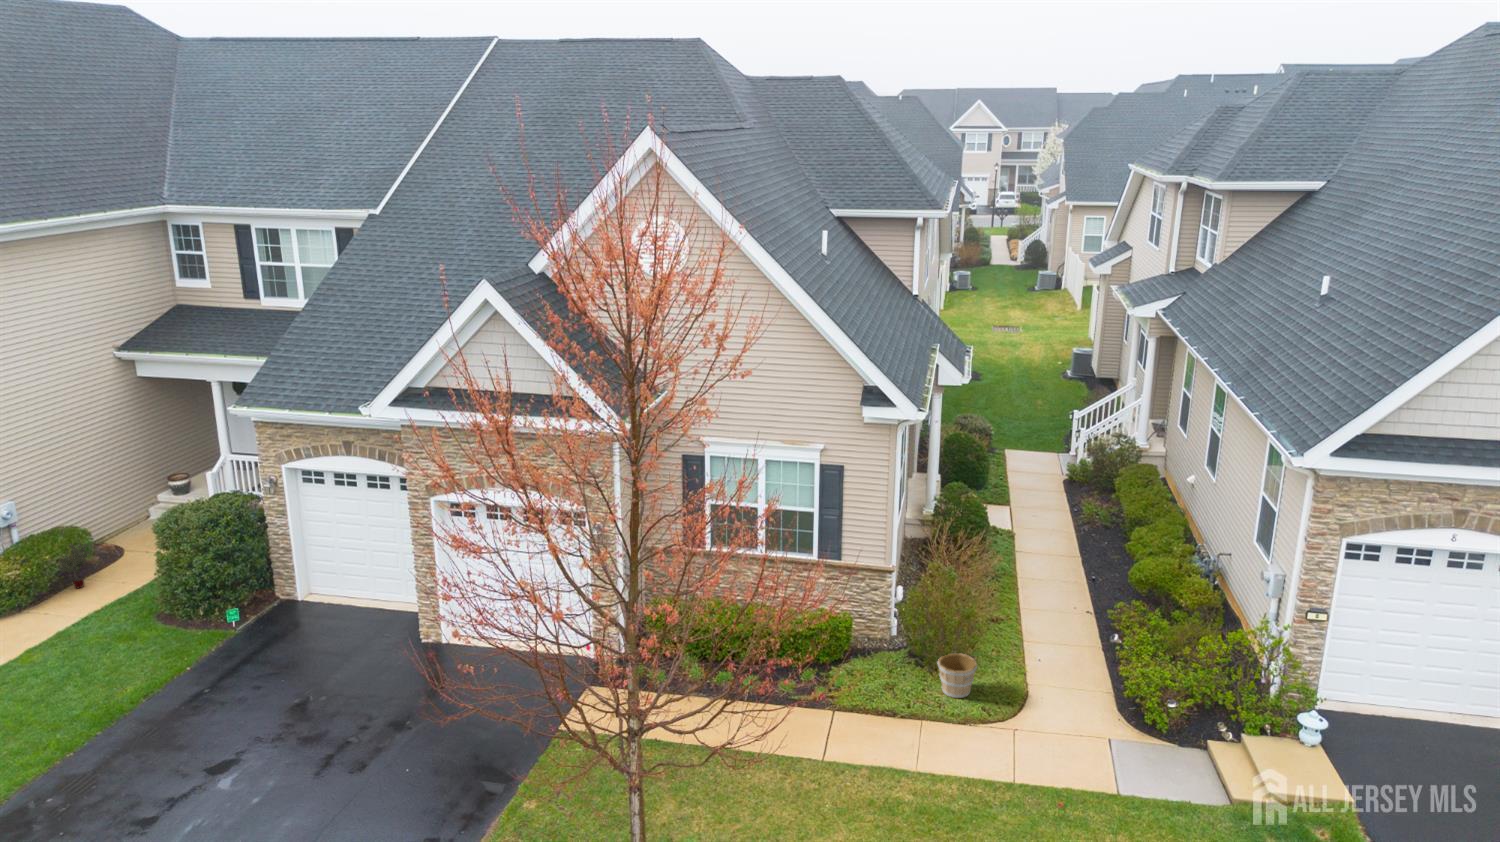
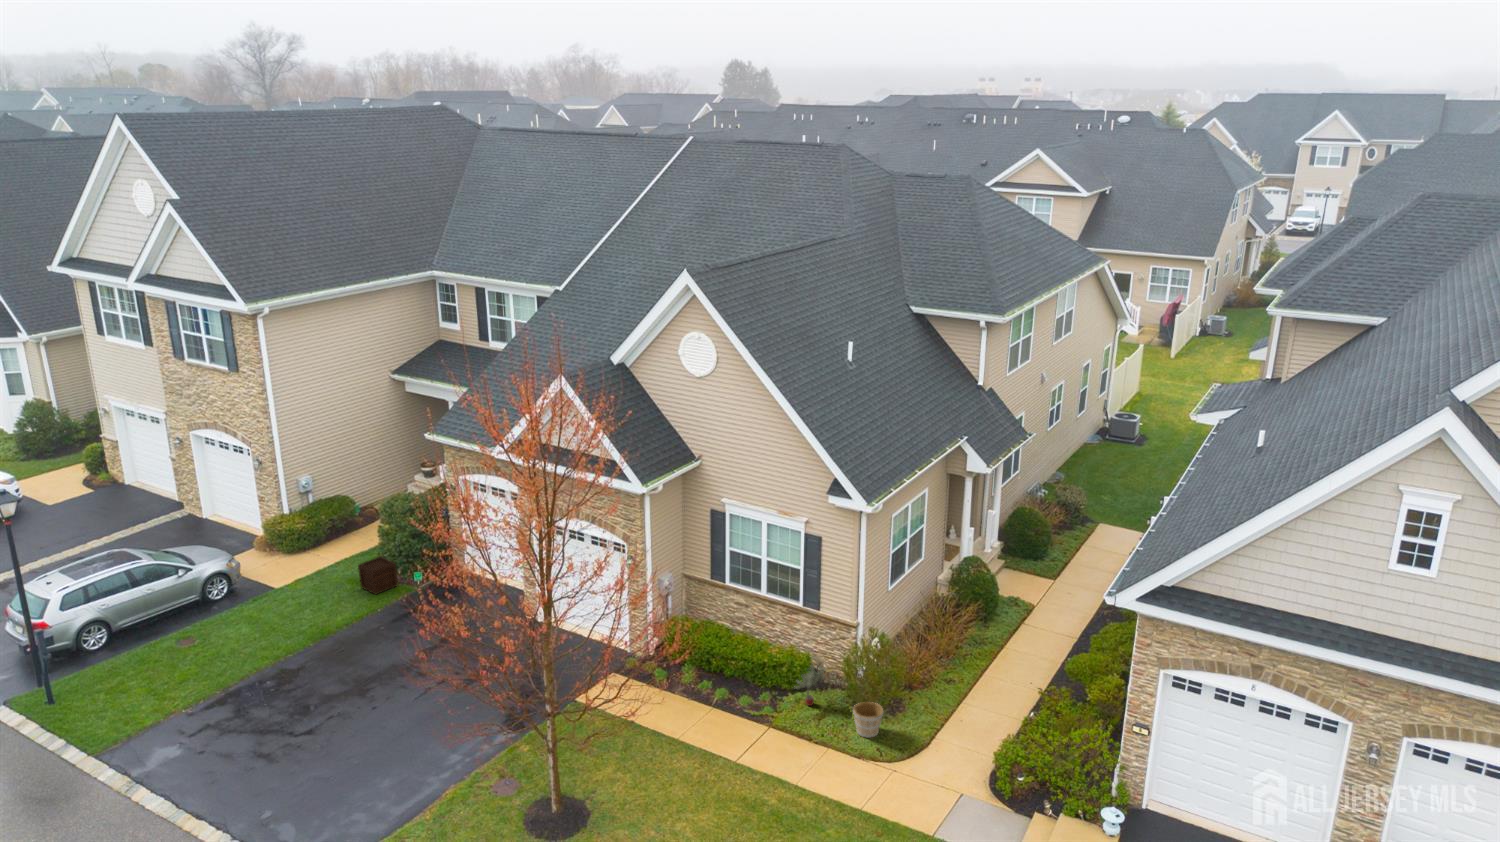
potted tree: present [59,544,89,588] -> present [795,663,826,706]
wooden crate: none [132,591,200,646] -> present [358,557,398,594]

